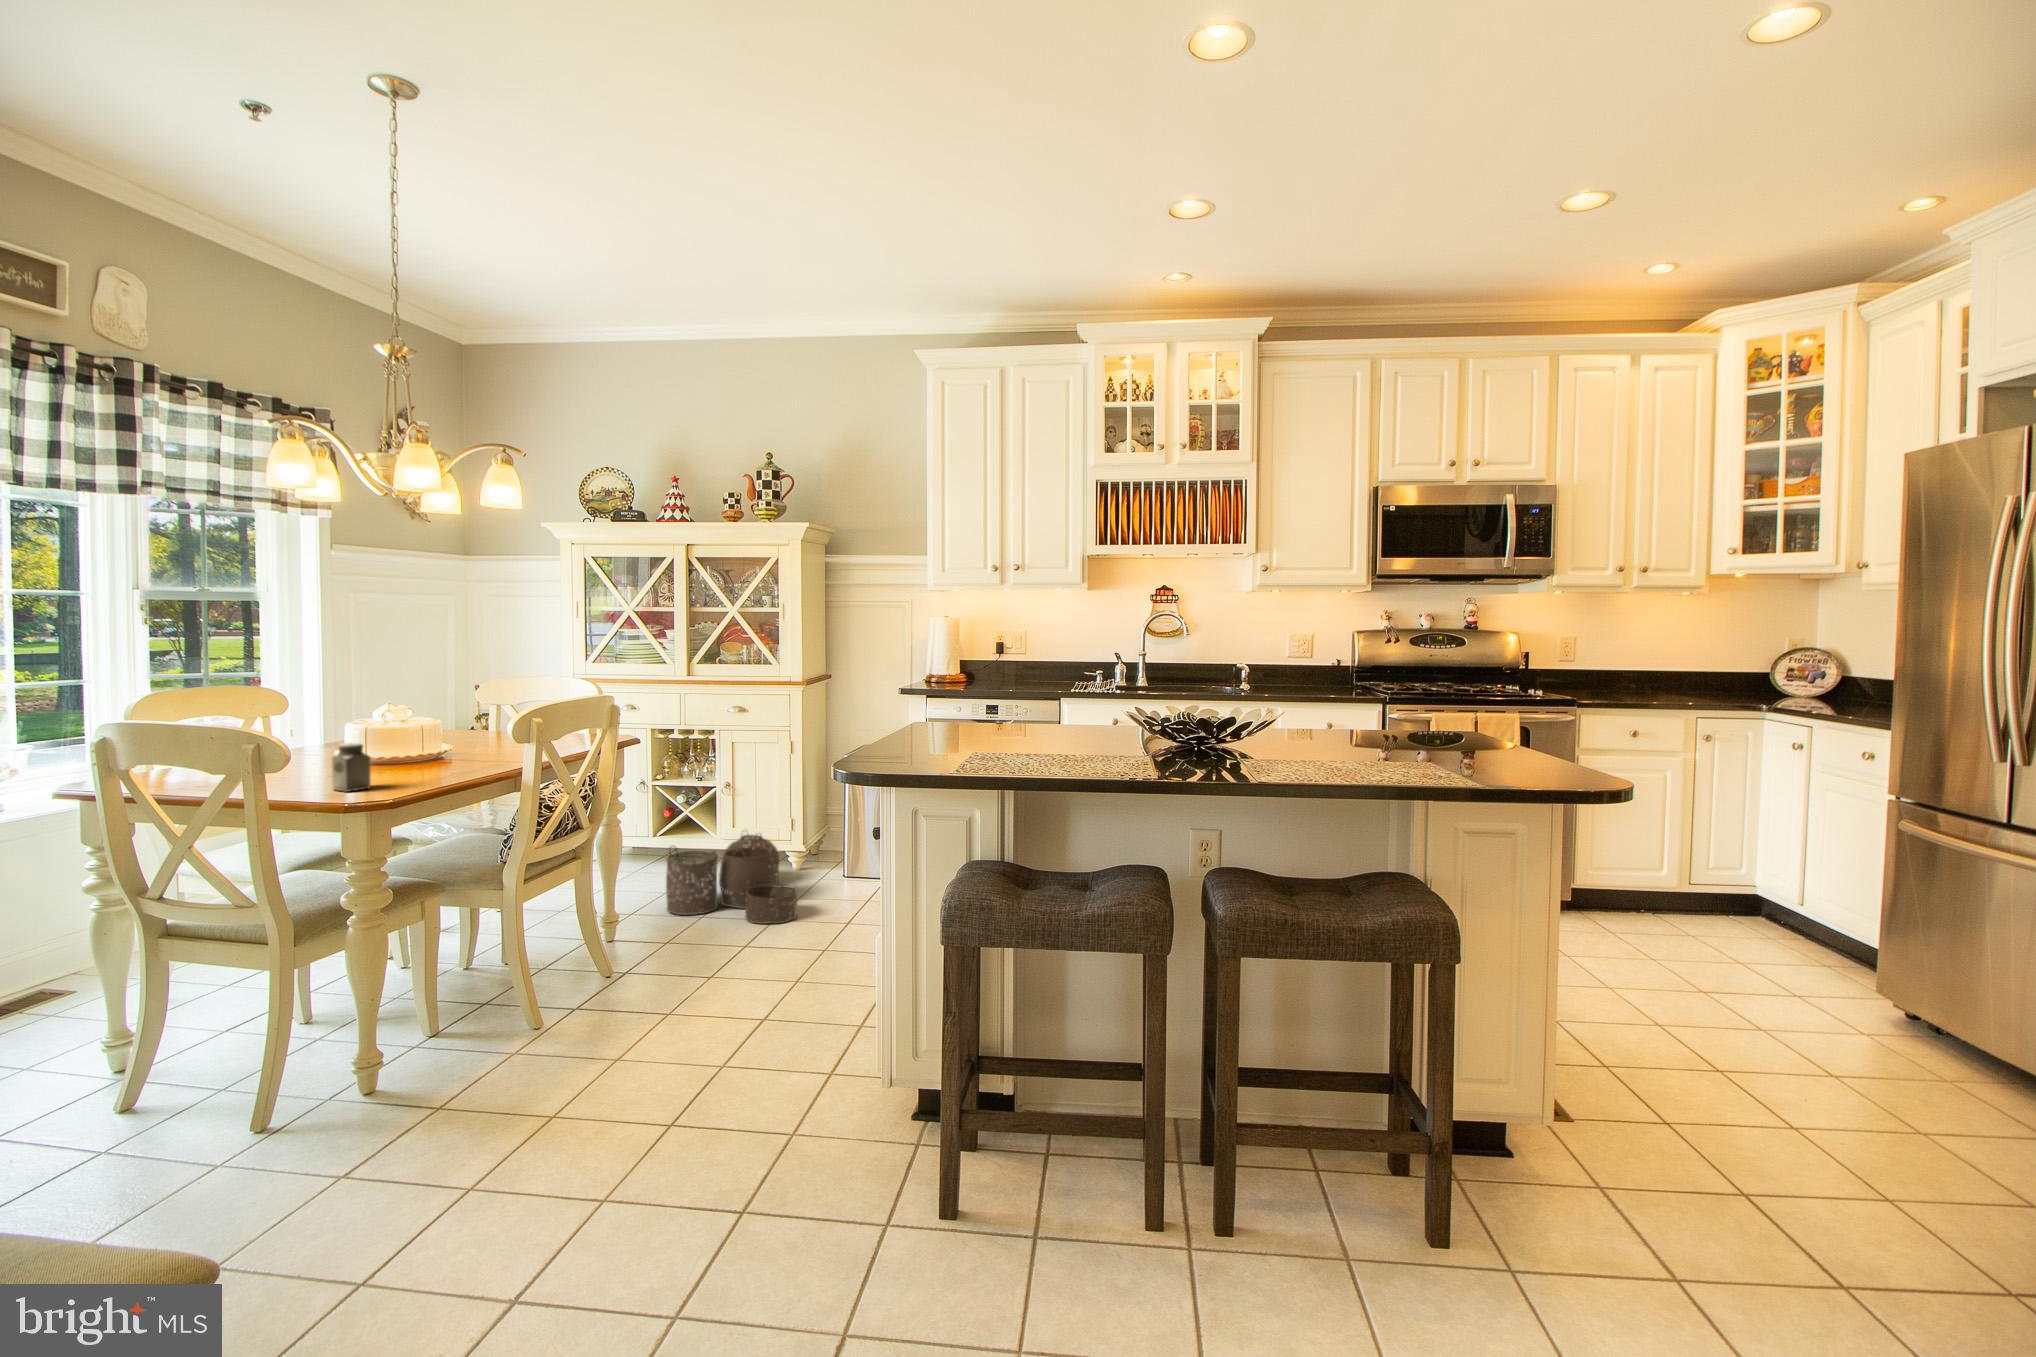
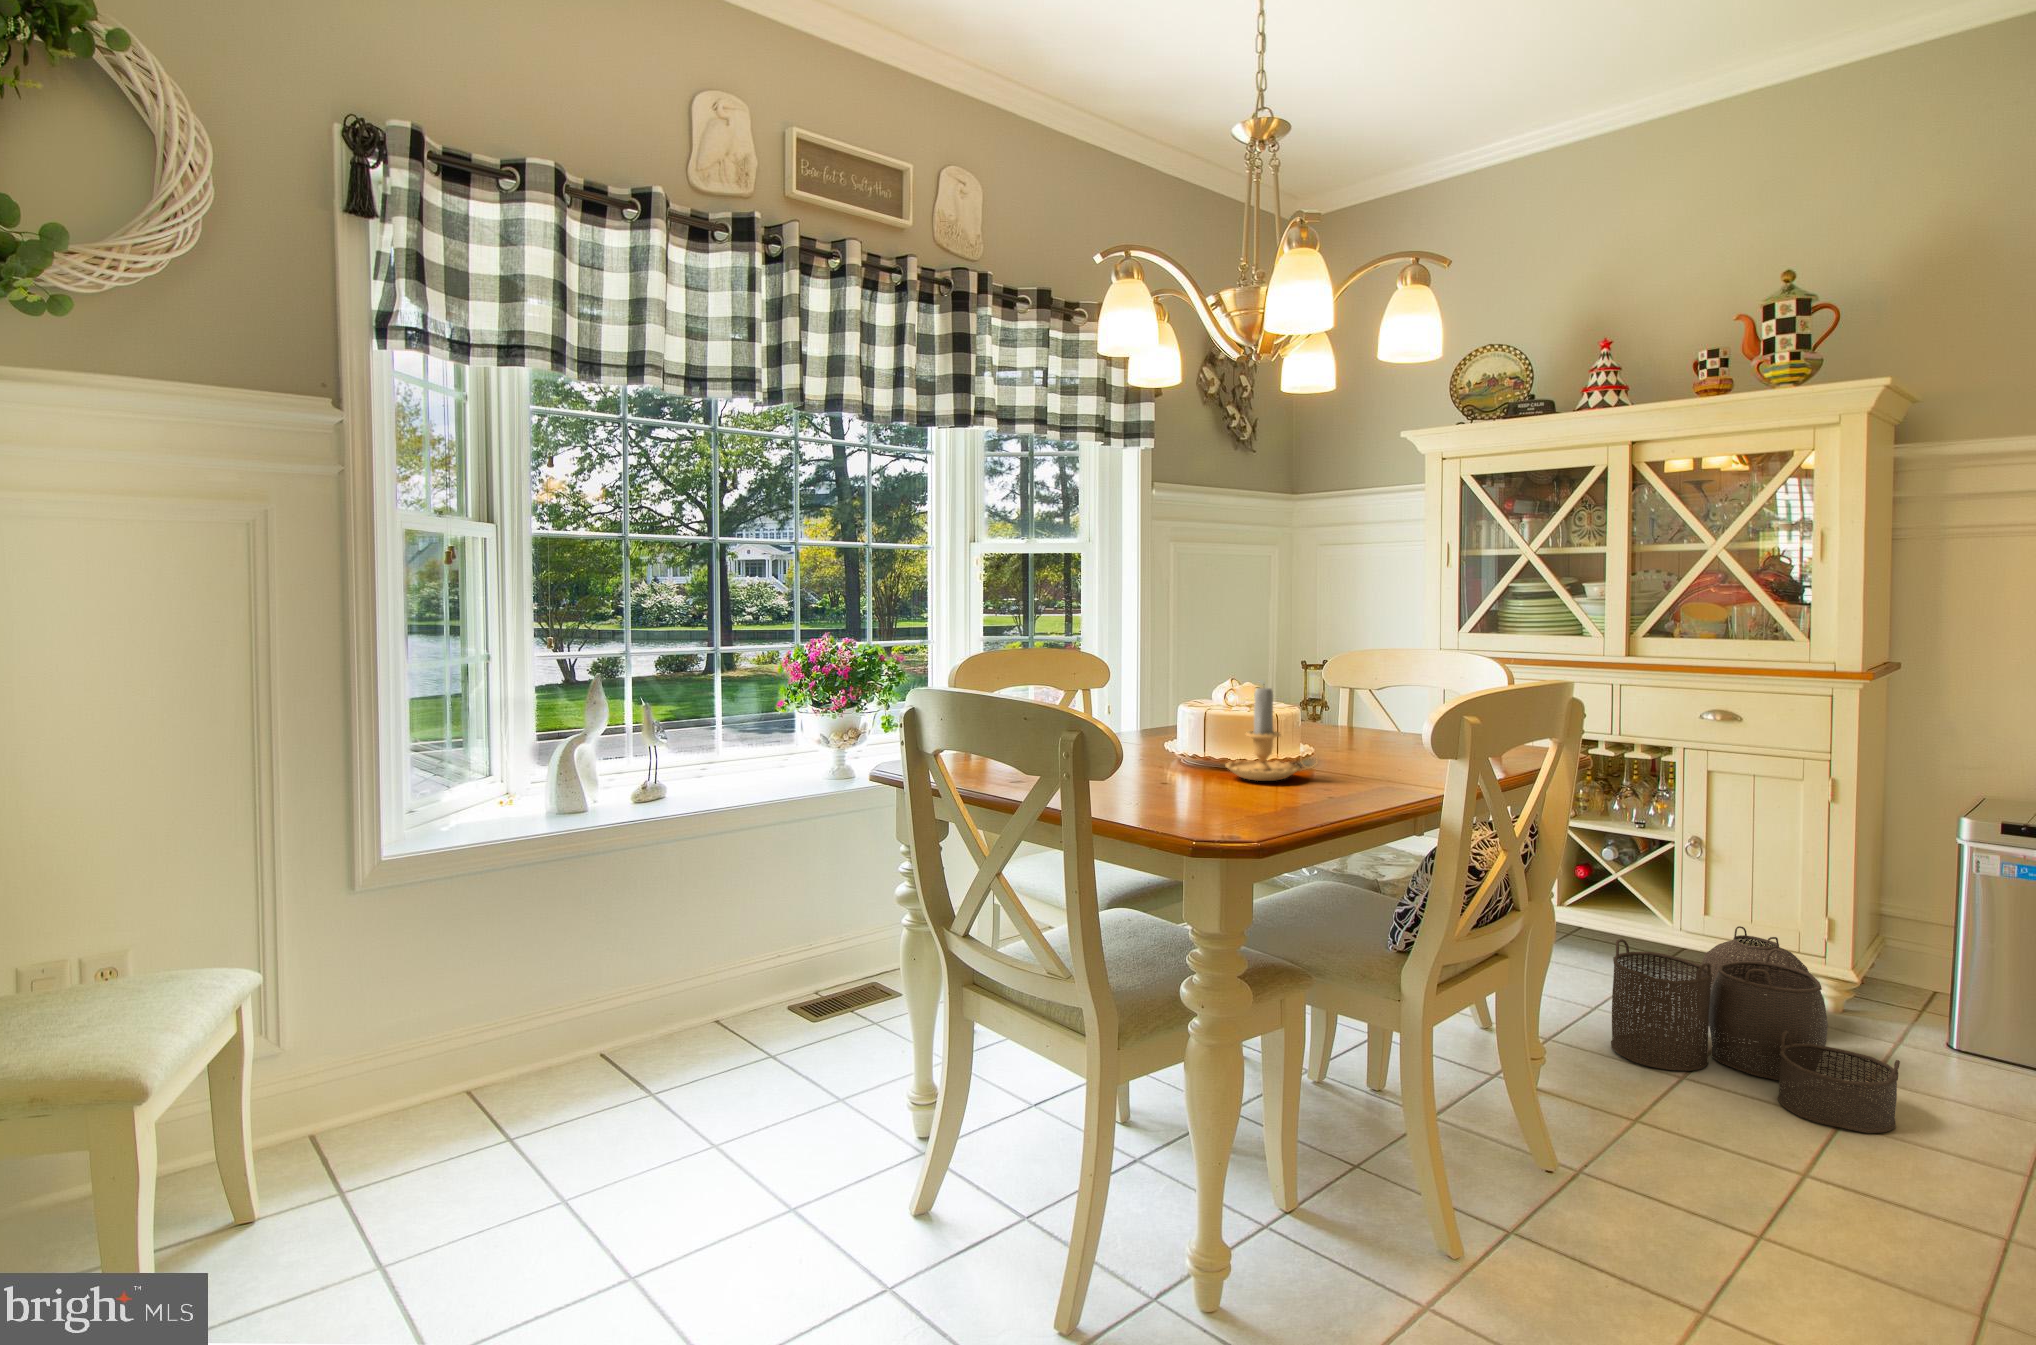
candle: none [383,708,451,771] -> present [1226,687,1318,781]
salt shaker: present [332,743,371,792] -> none [1166,732,1218,809]

